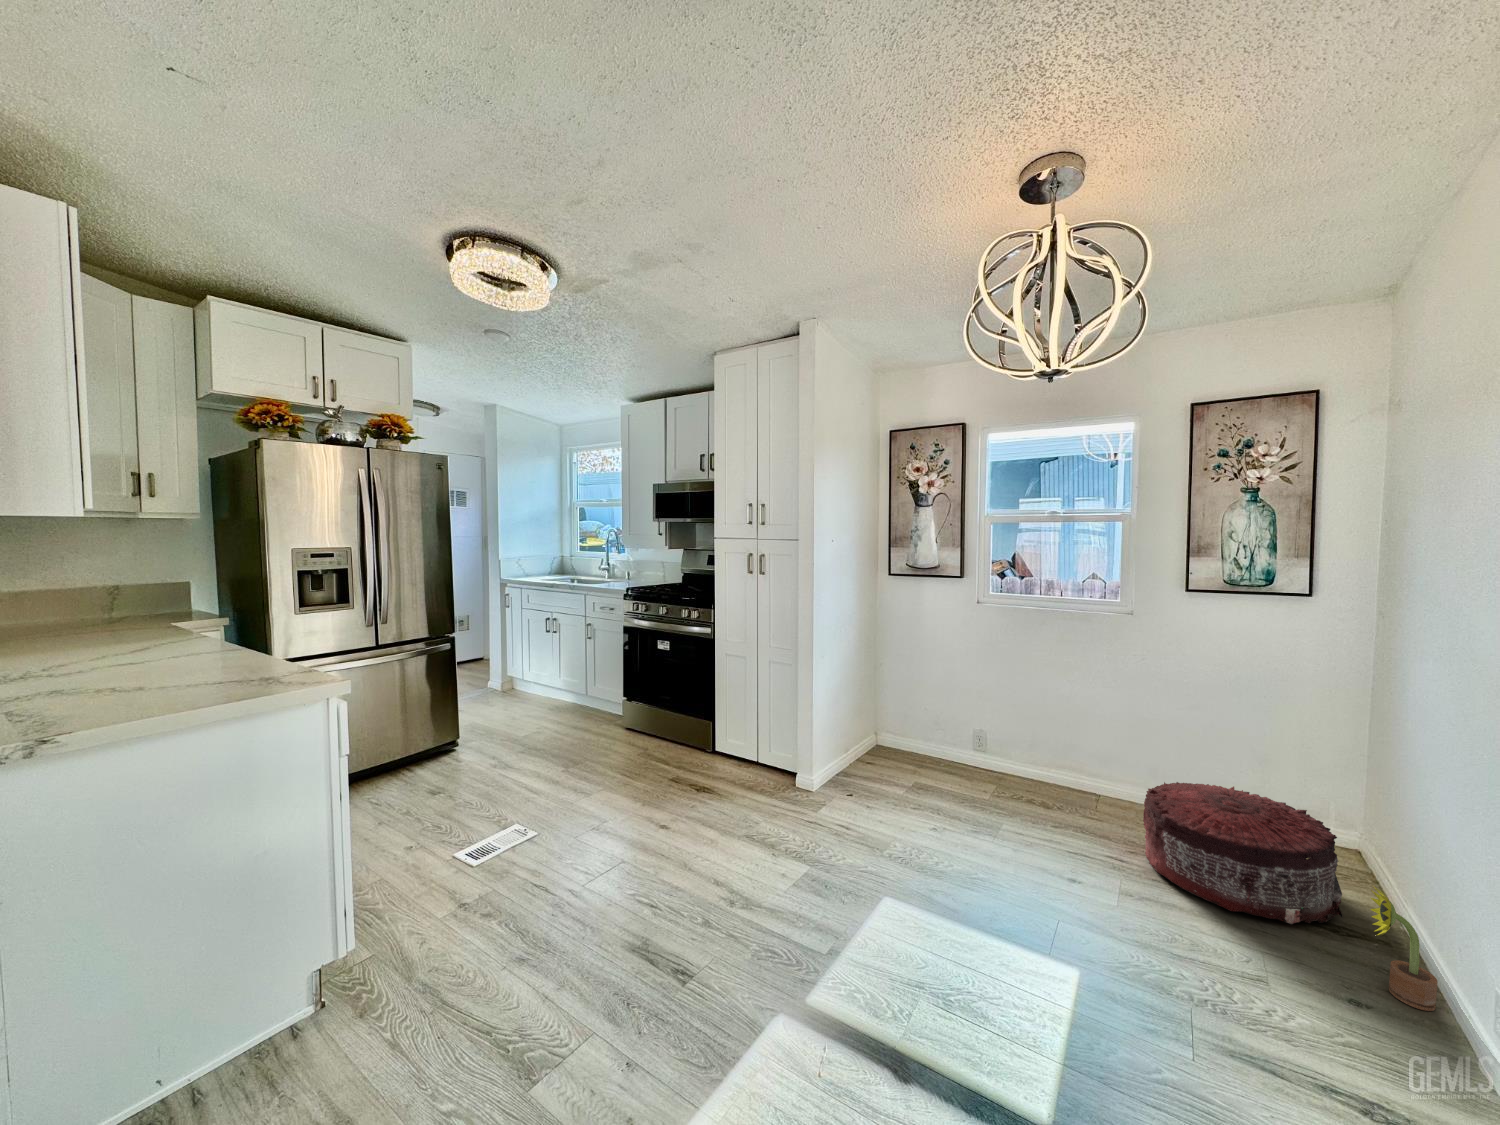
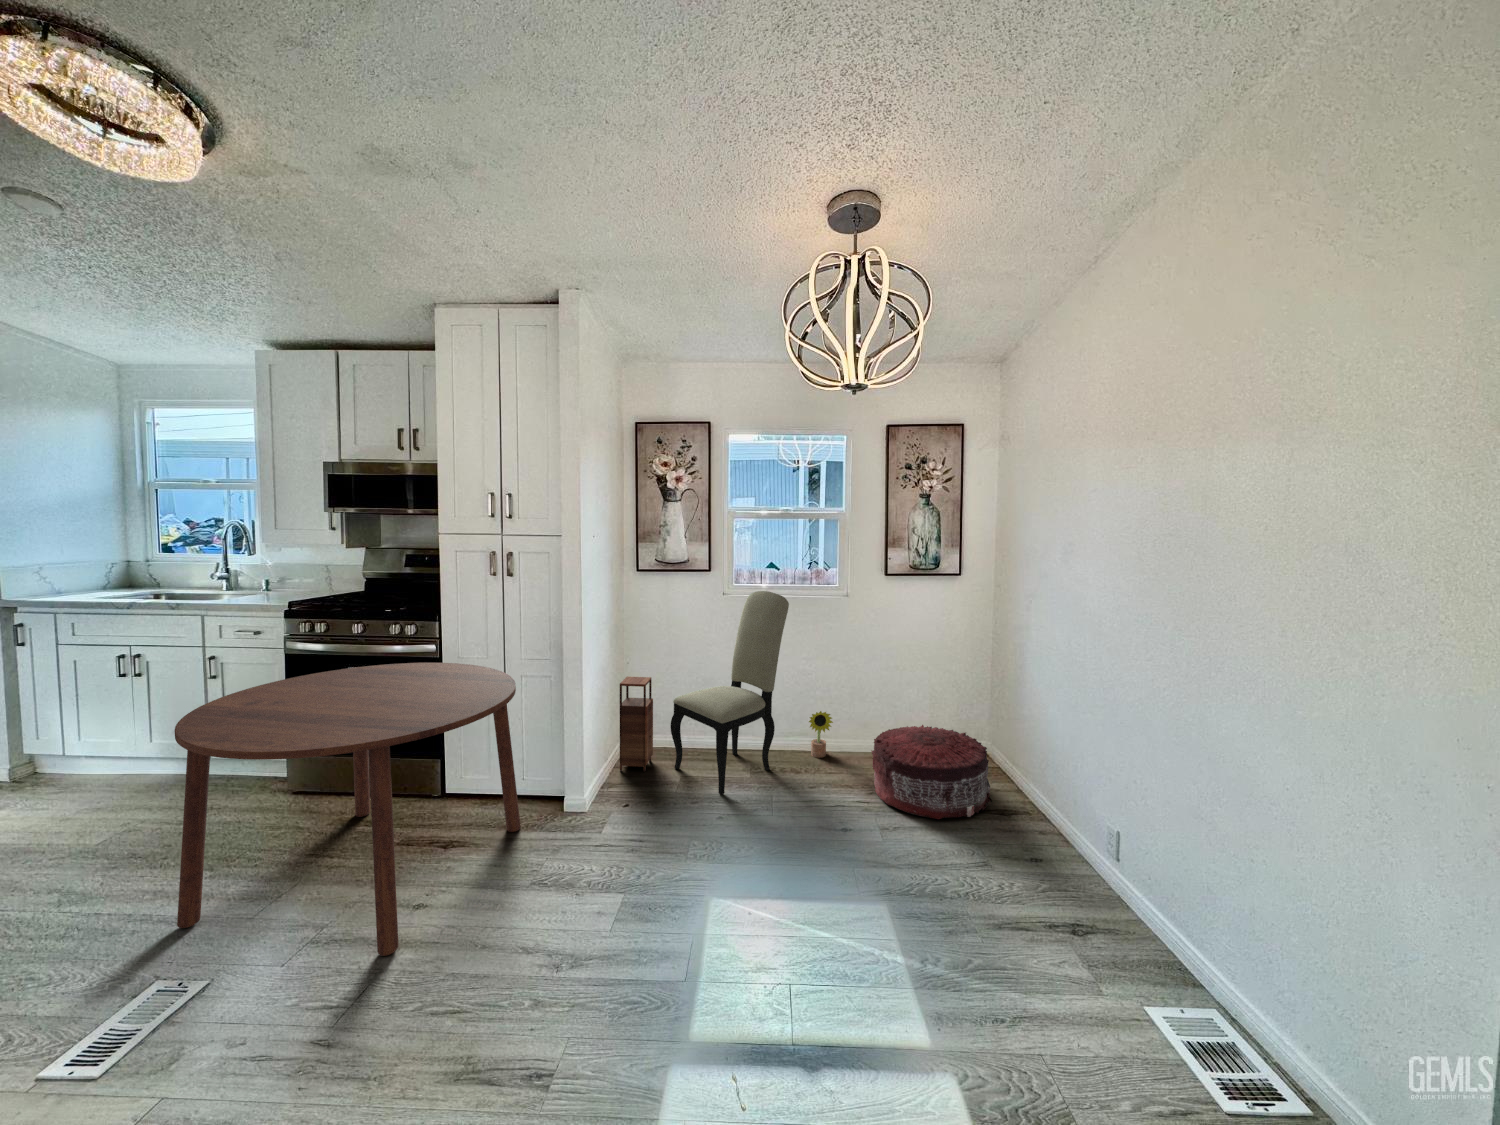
dining chair: none [907,601,1044,808] -> present [671,591,789,794]
dining table: none [532,636,756,852] -> present [175,663,521,956]
storage cabinet: none [856,674,893,769] -> present [620,677,653,772]
decorative plant: present [1371,887,1438,1011] -> present [809,711,833,758]

